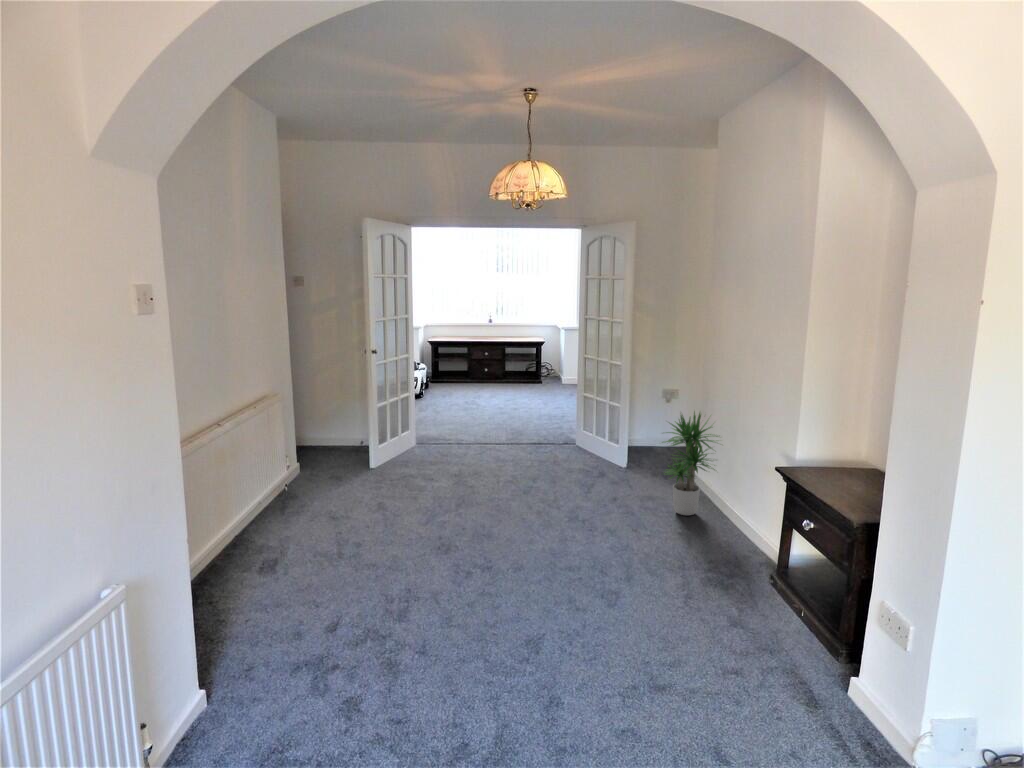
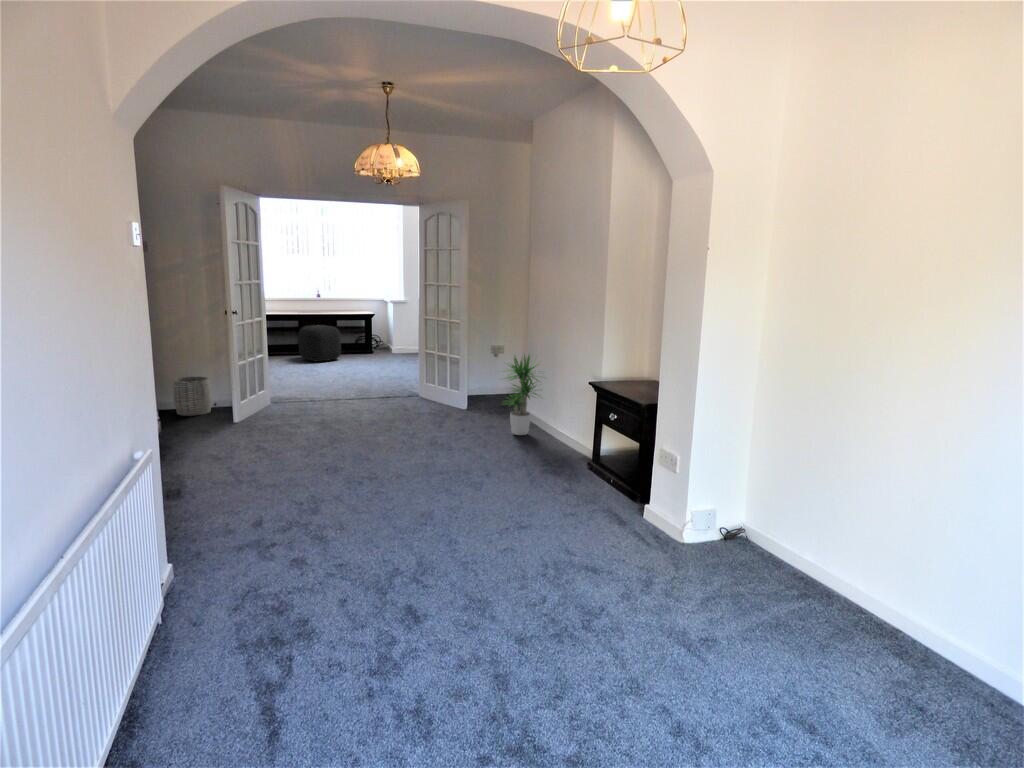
ottoman: none [463,353,506,393] -> present [299,325,341,362]
woven basket: none [320,415,357,457] -> present [173,376,212,416]

